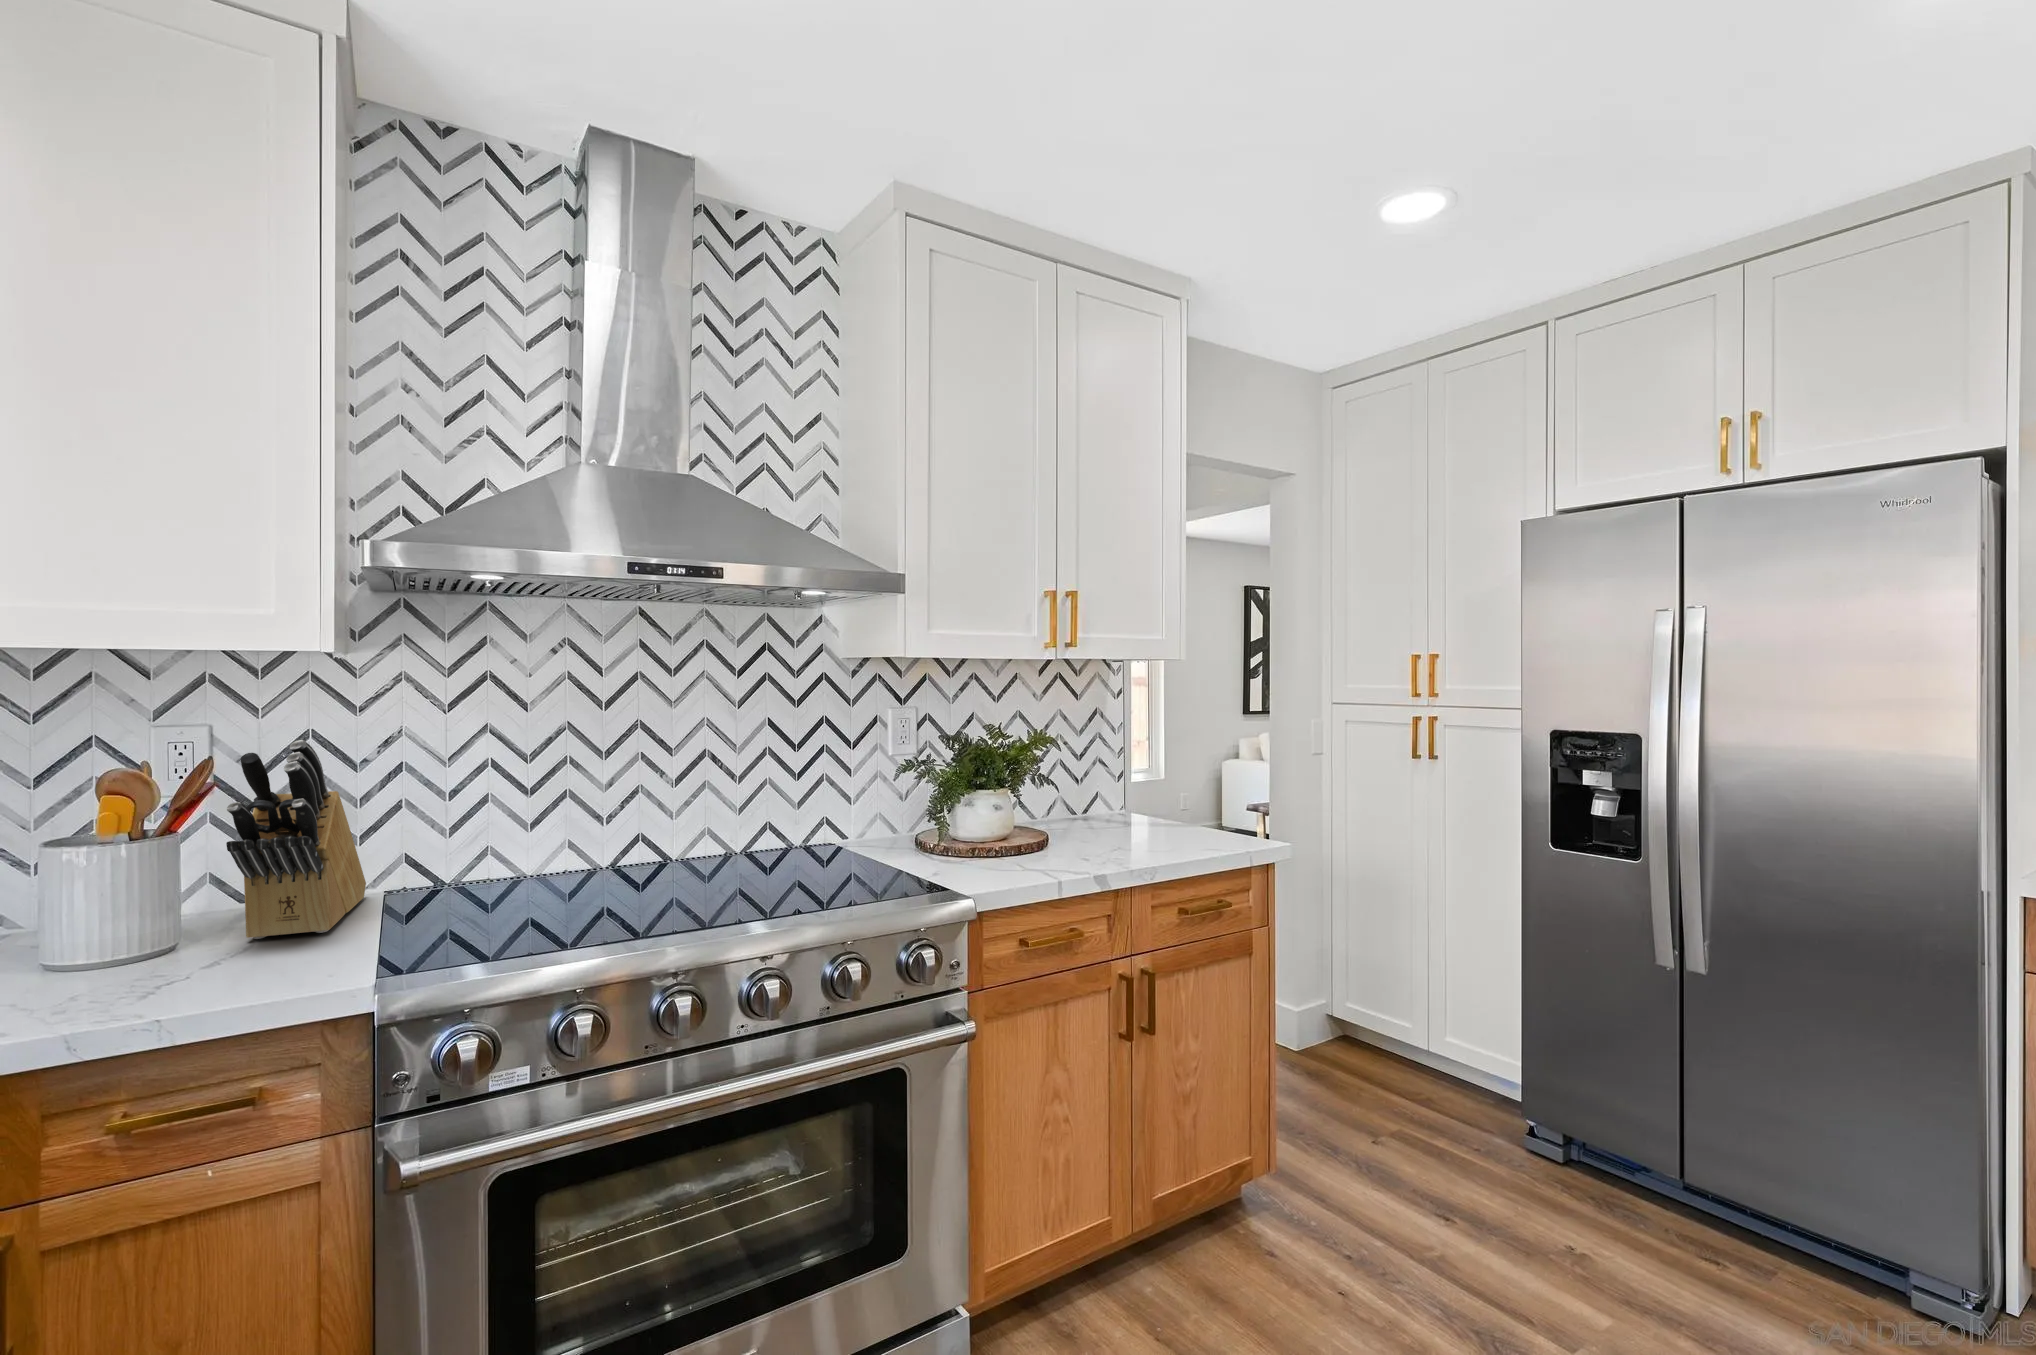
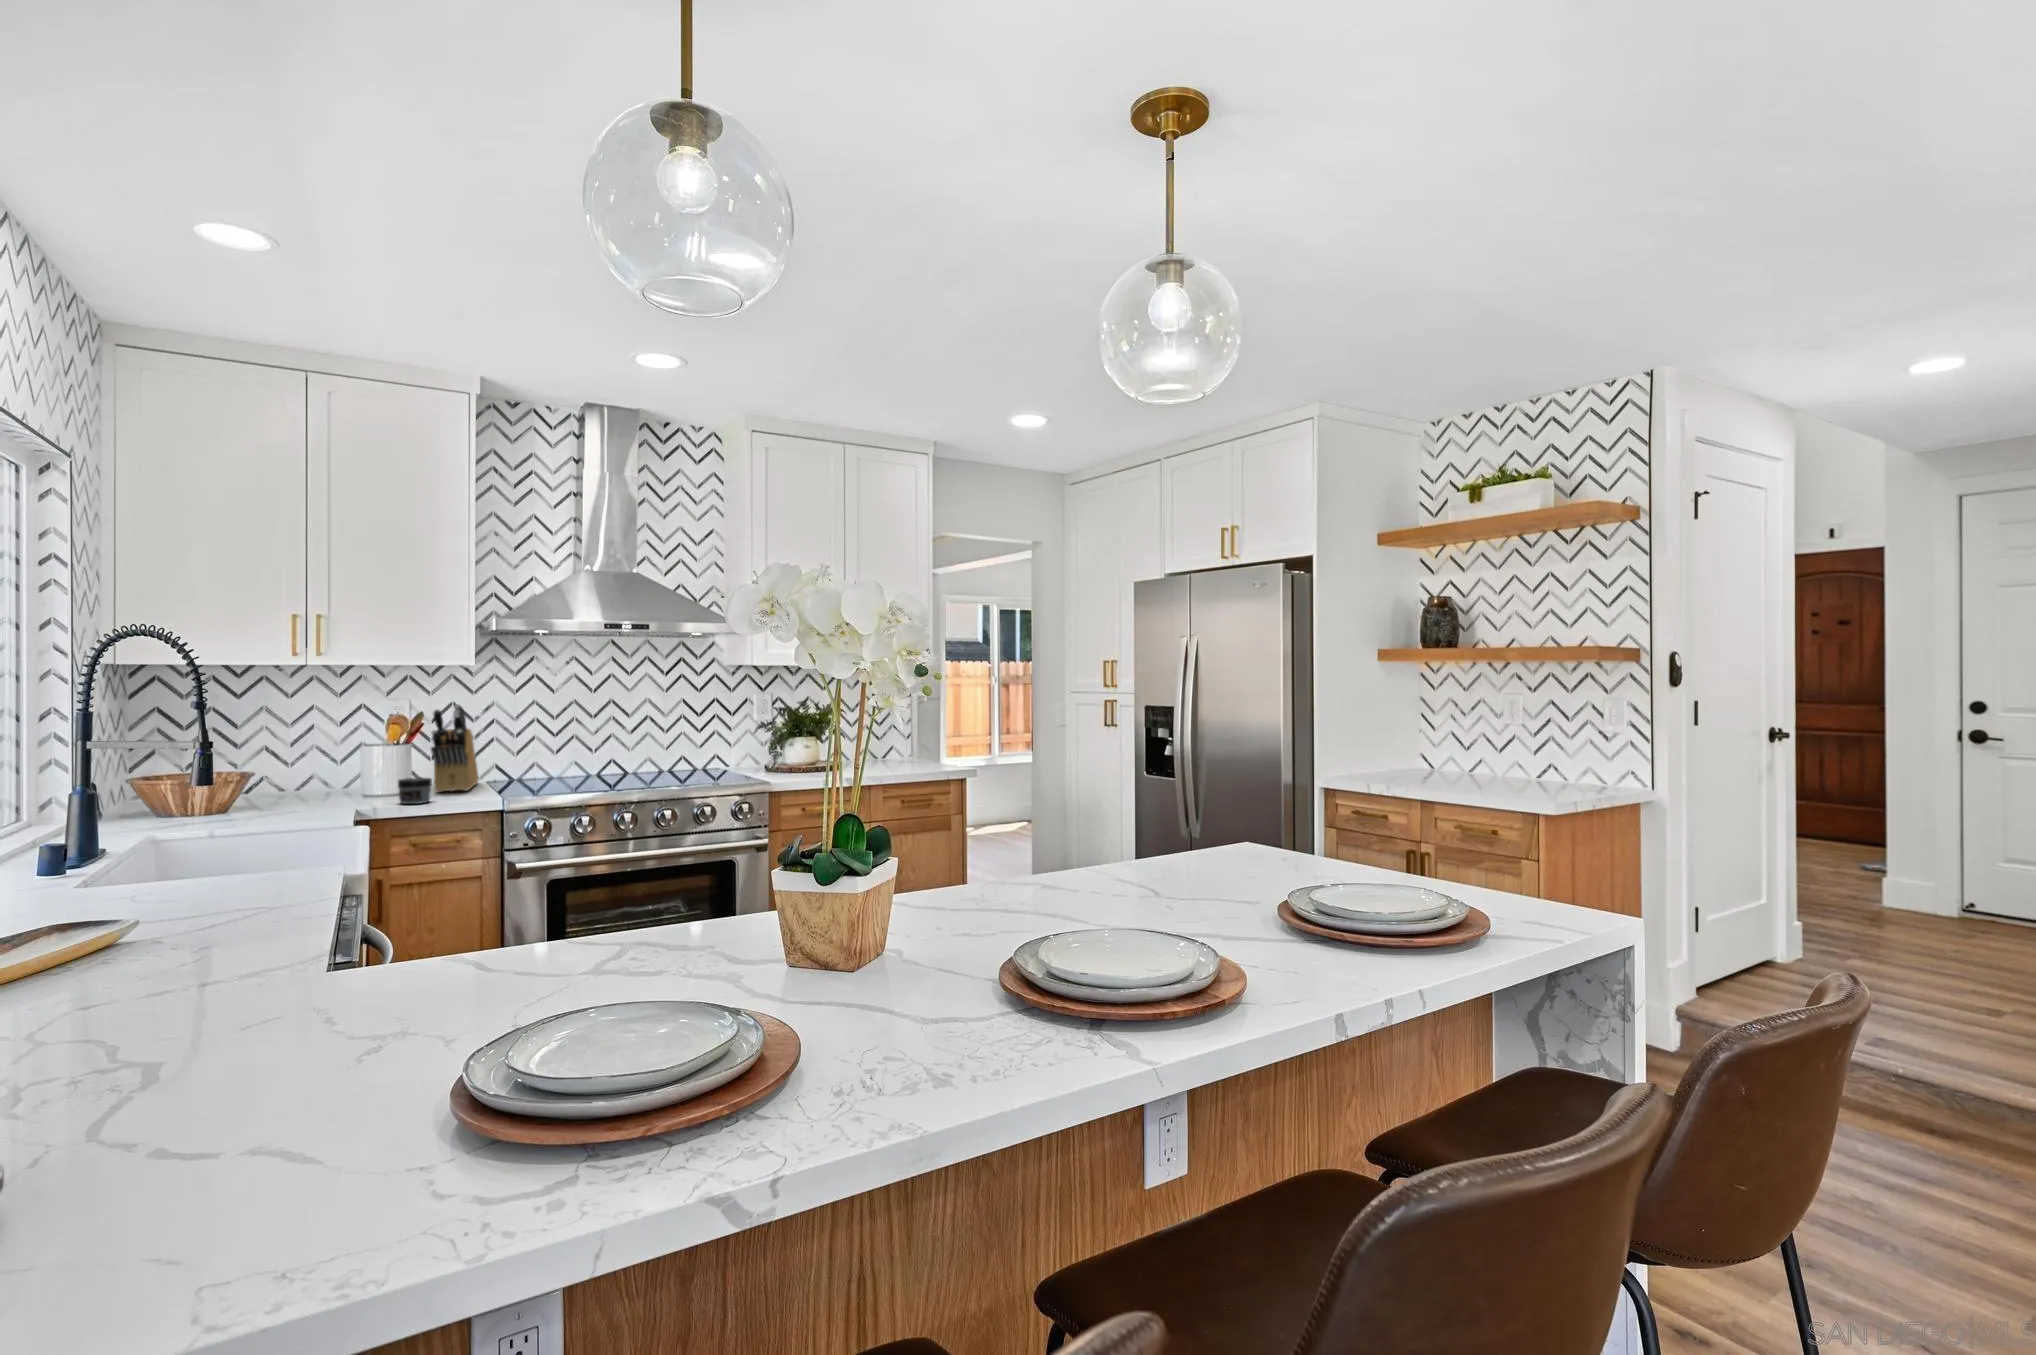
jar: none [114,924,214,1001] -> present [398,778,432,804]

